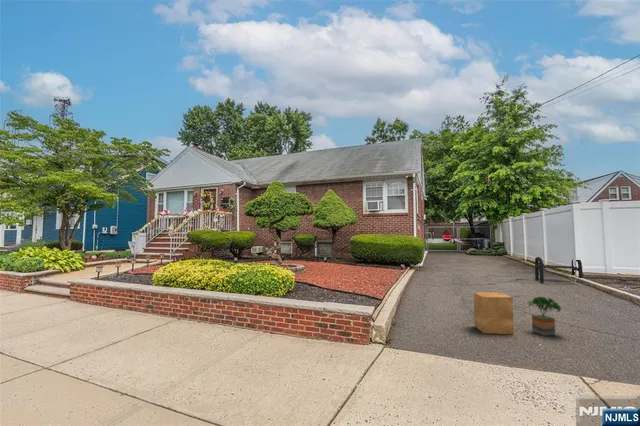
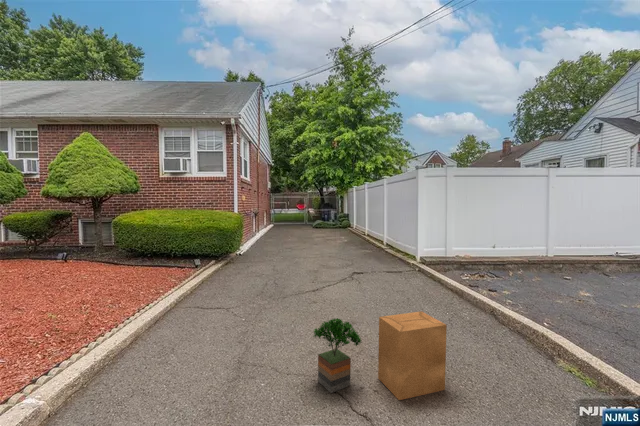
bench: present [535,257,583,283] -> none [364,233,408,265]
cardboard box: present [474,292,514,334] -> present [378,311,447,400]

